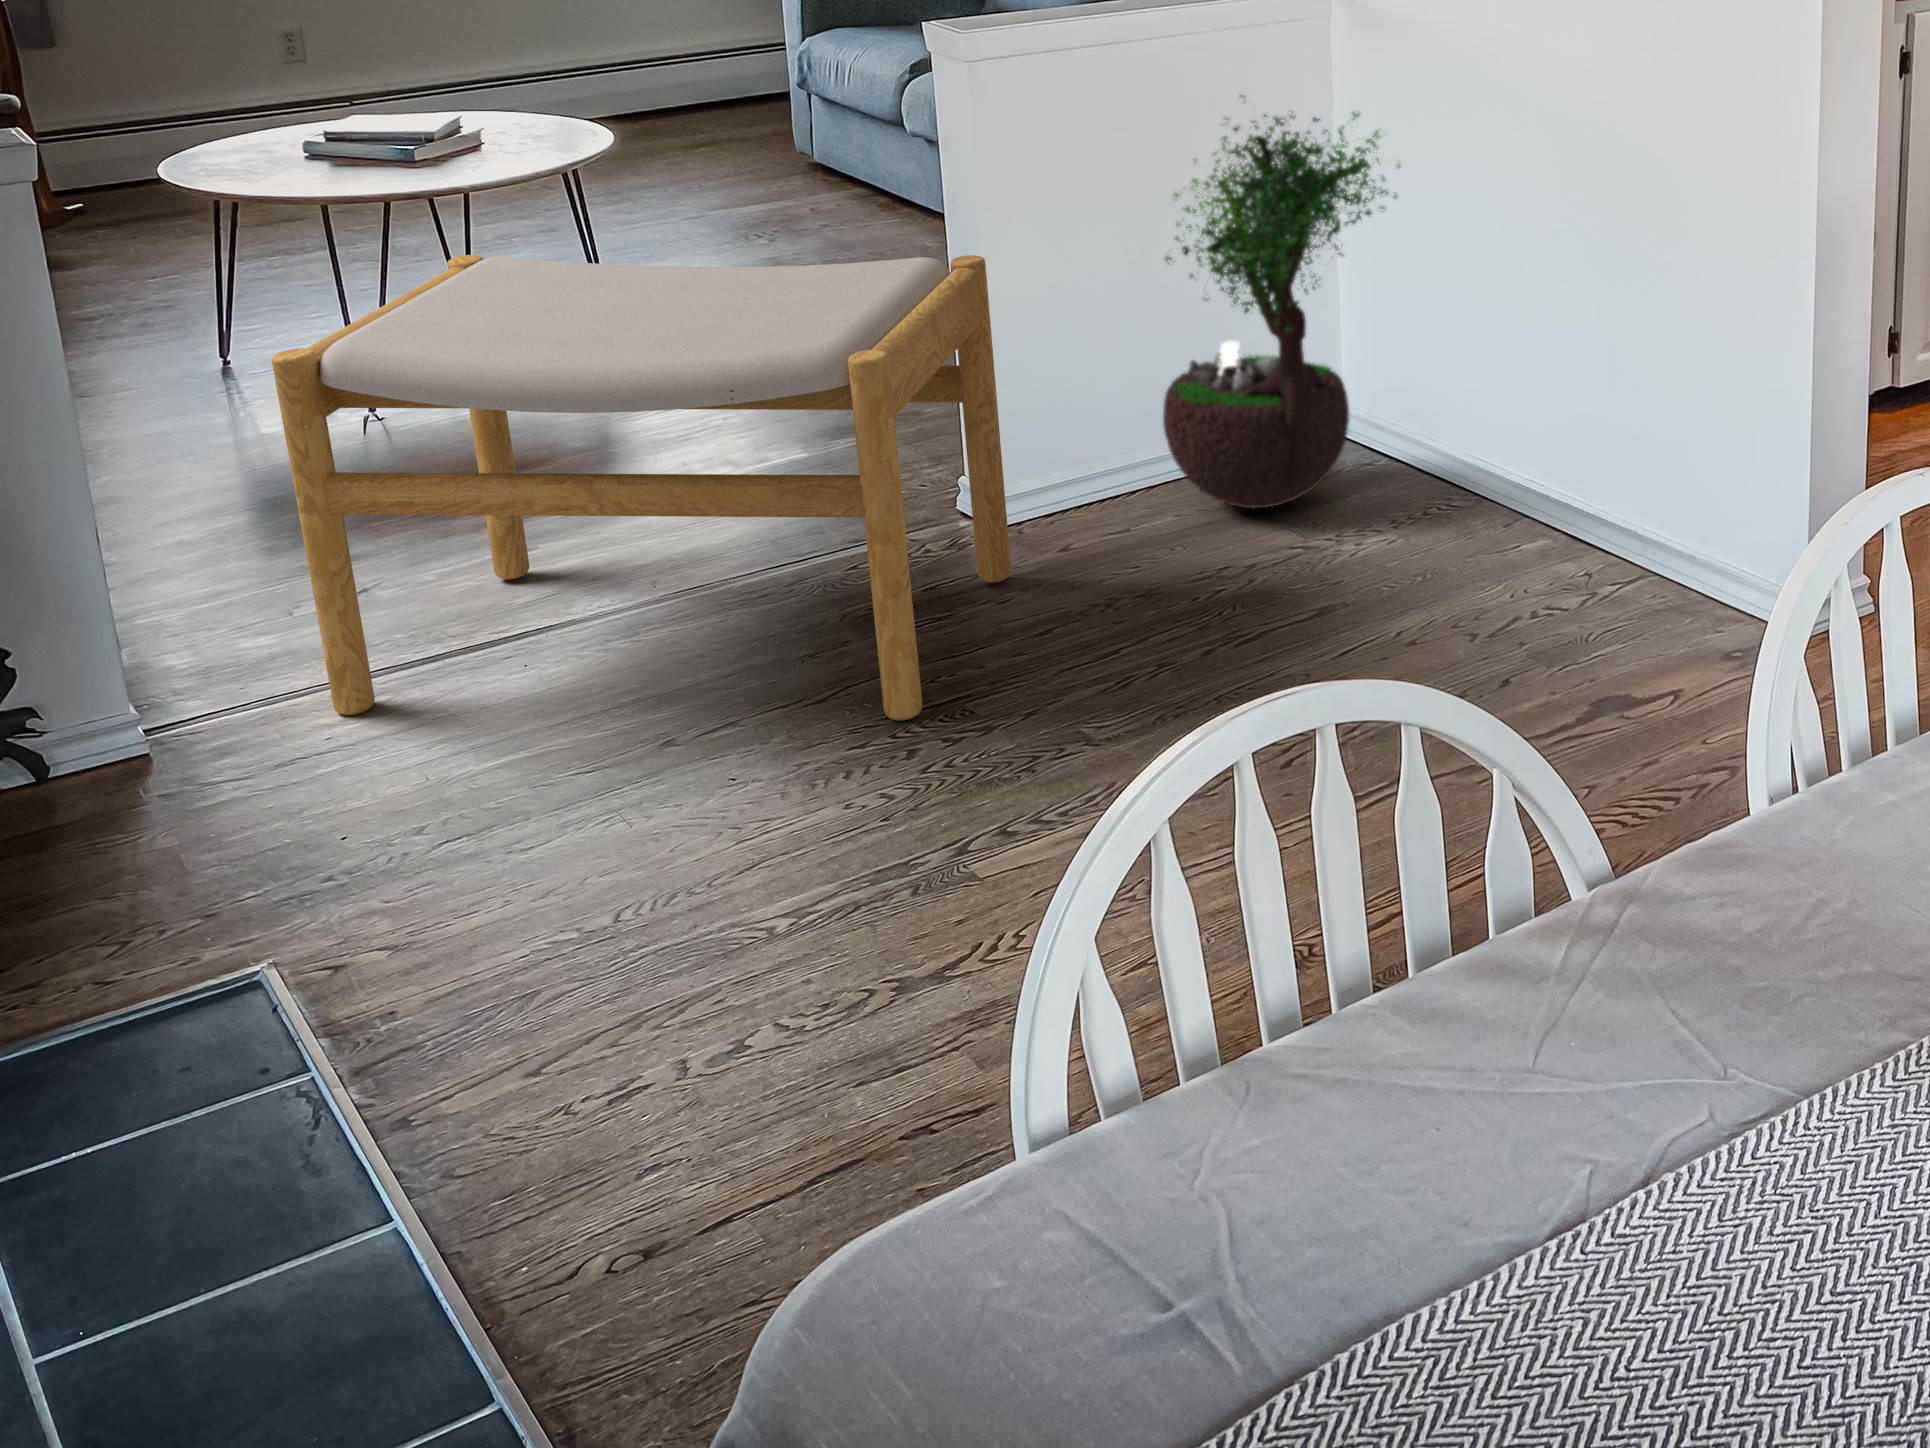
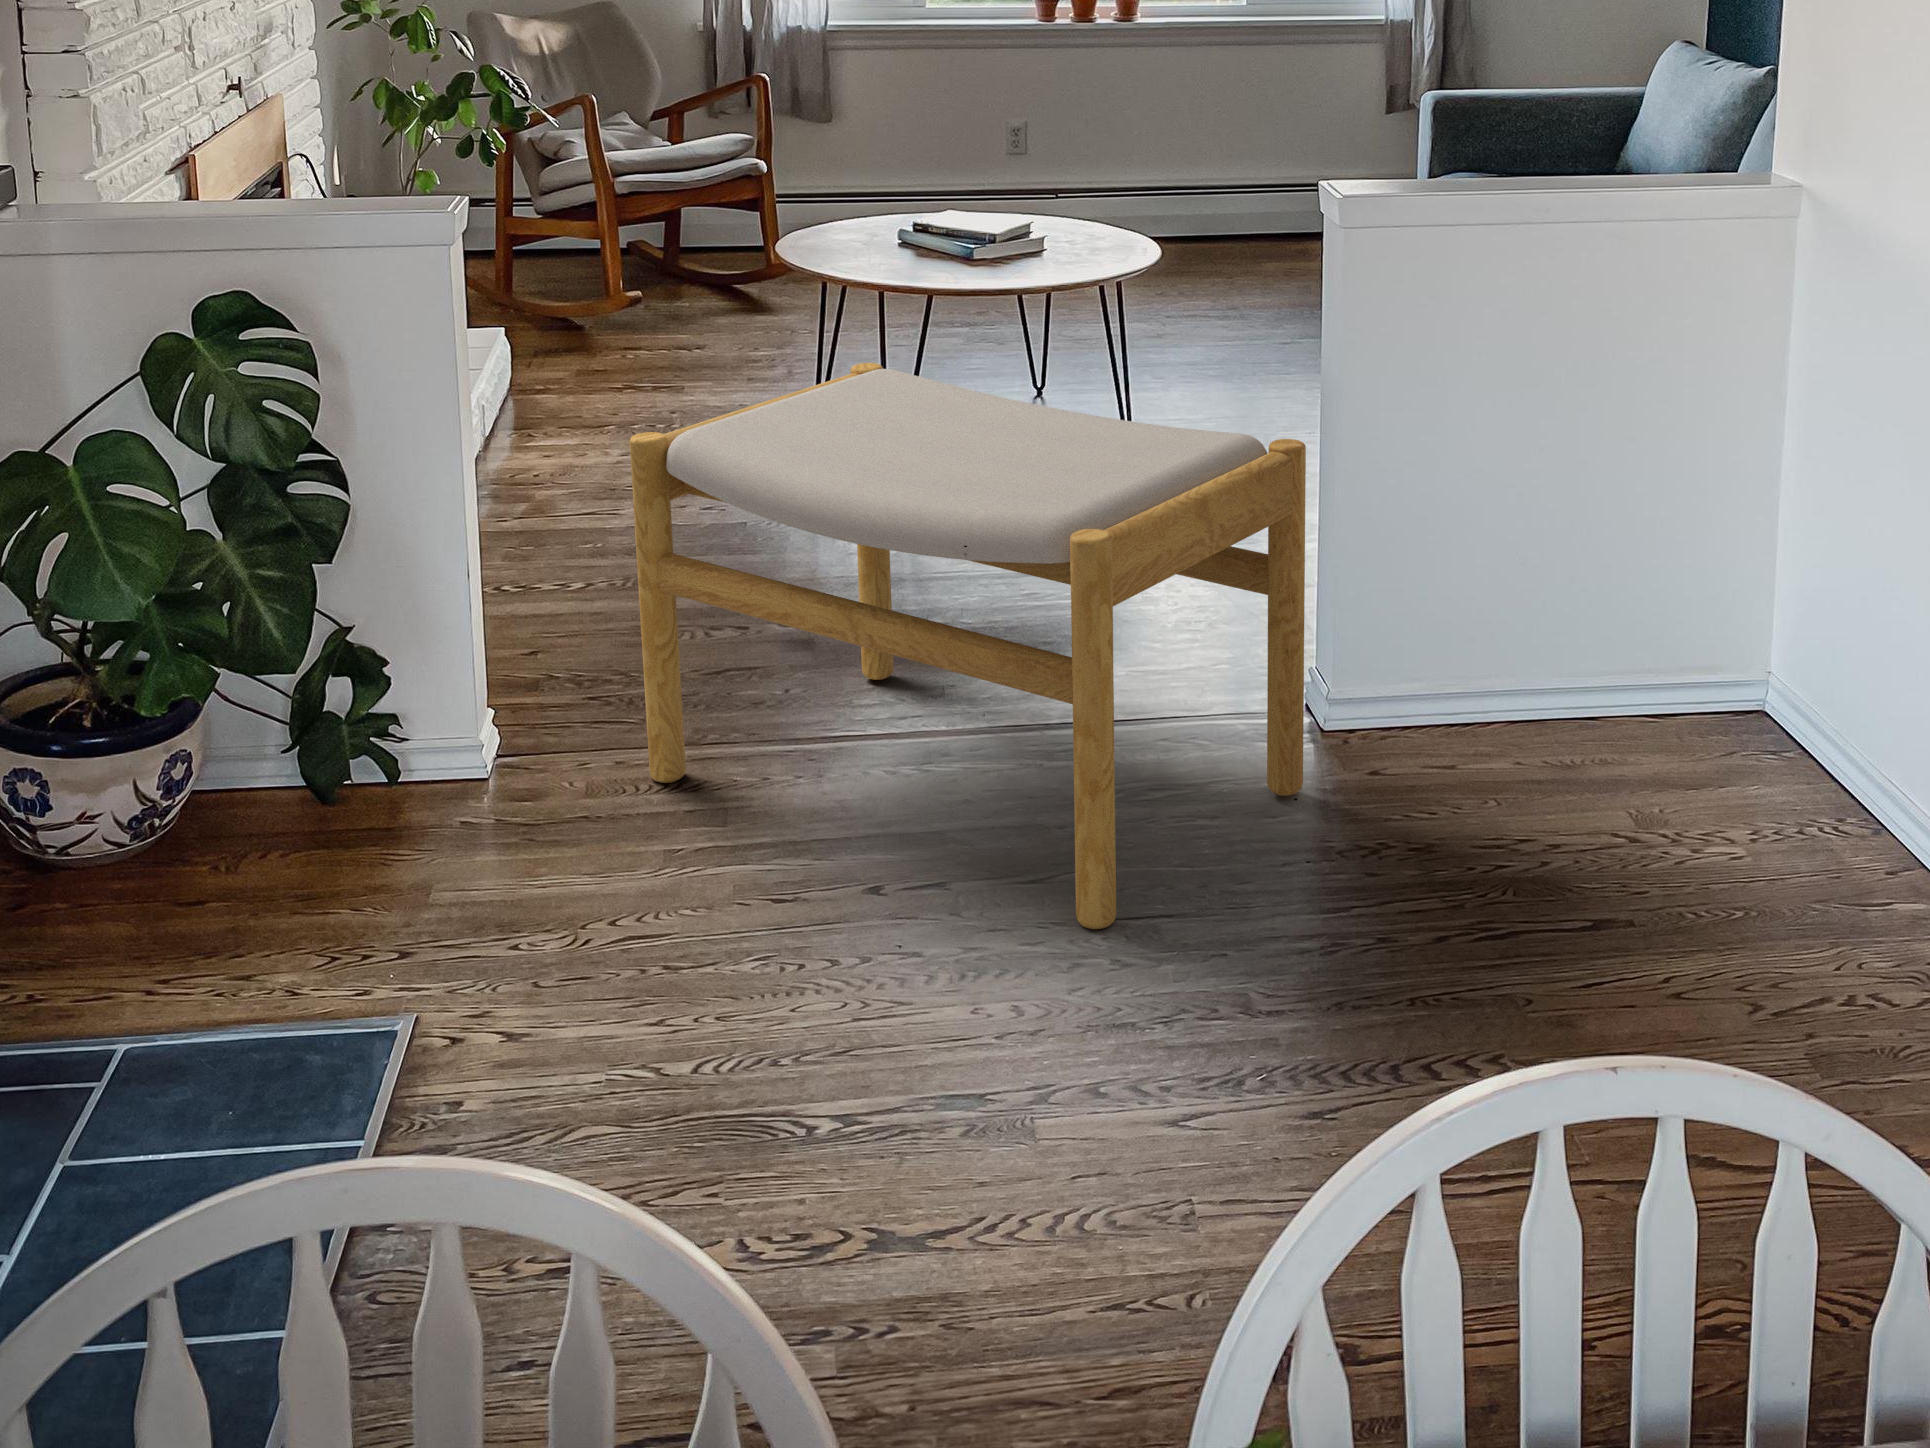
potted tree: present [1163,96,1399,508] -> none [1507,302,1813,780]

